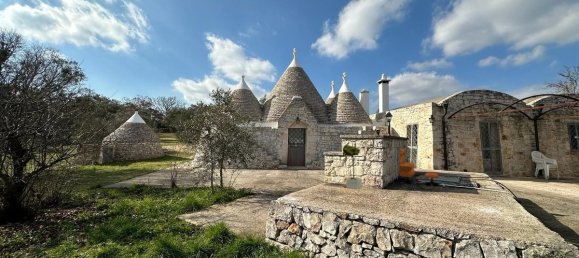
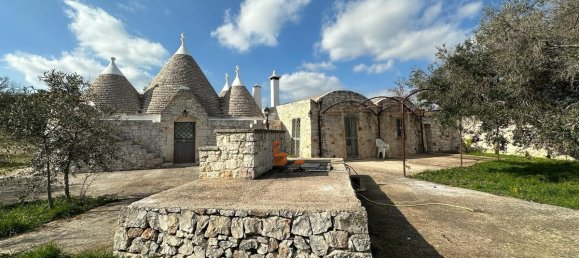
potted tree: present [343,145,362,189] -> none [217,139,237,182]

